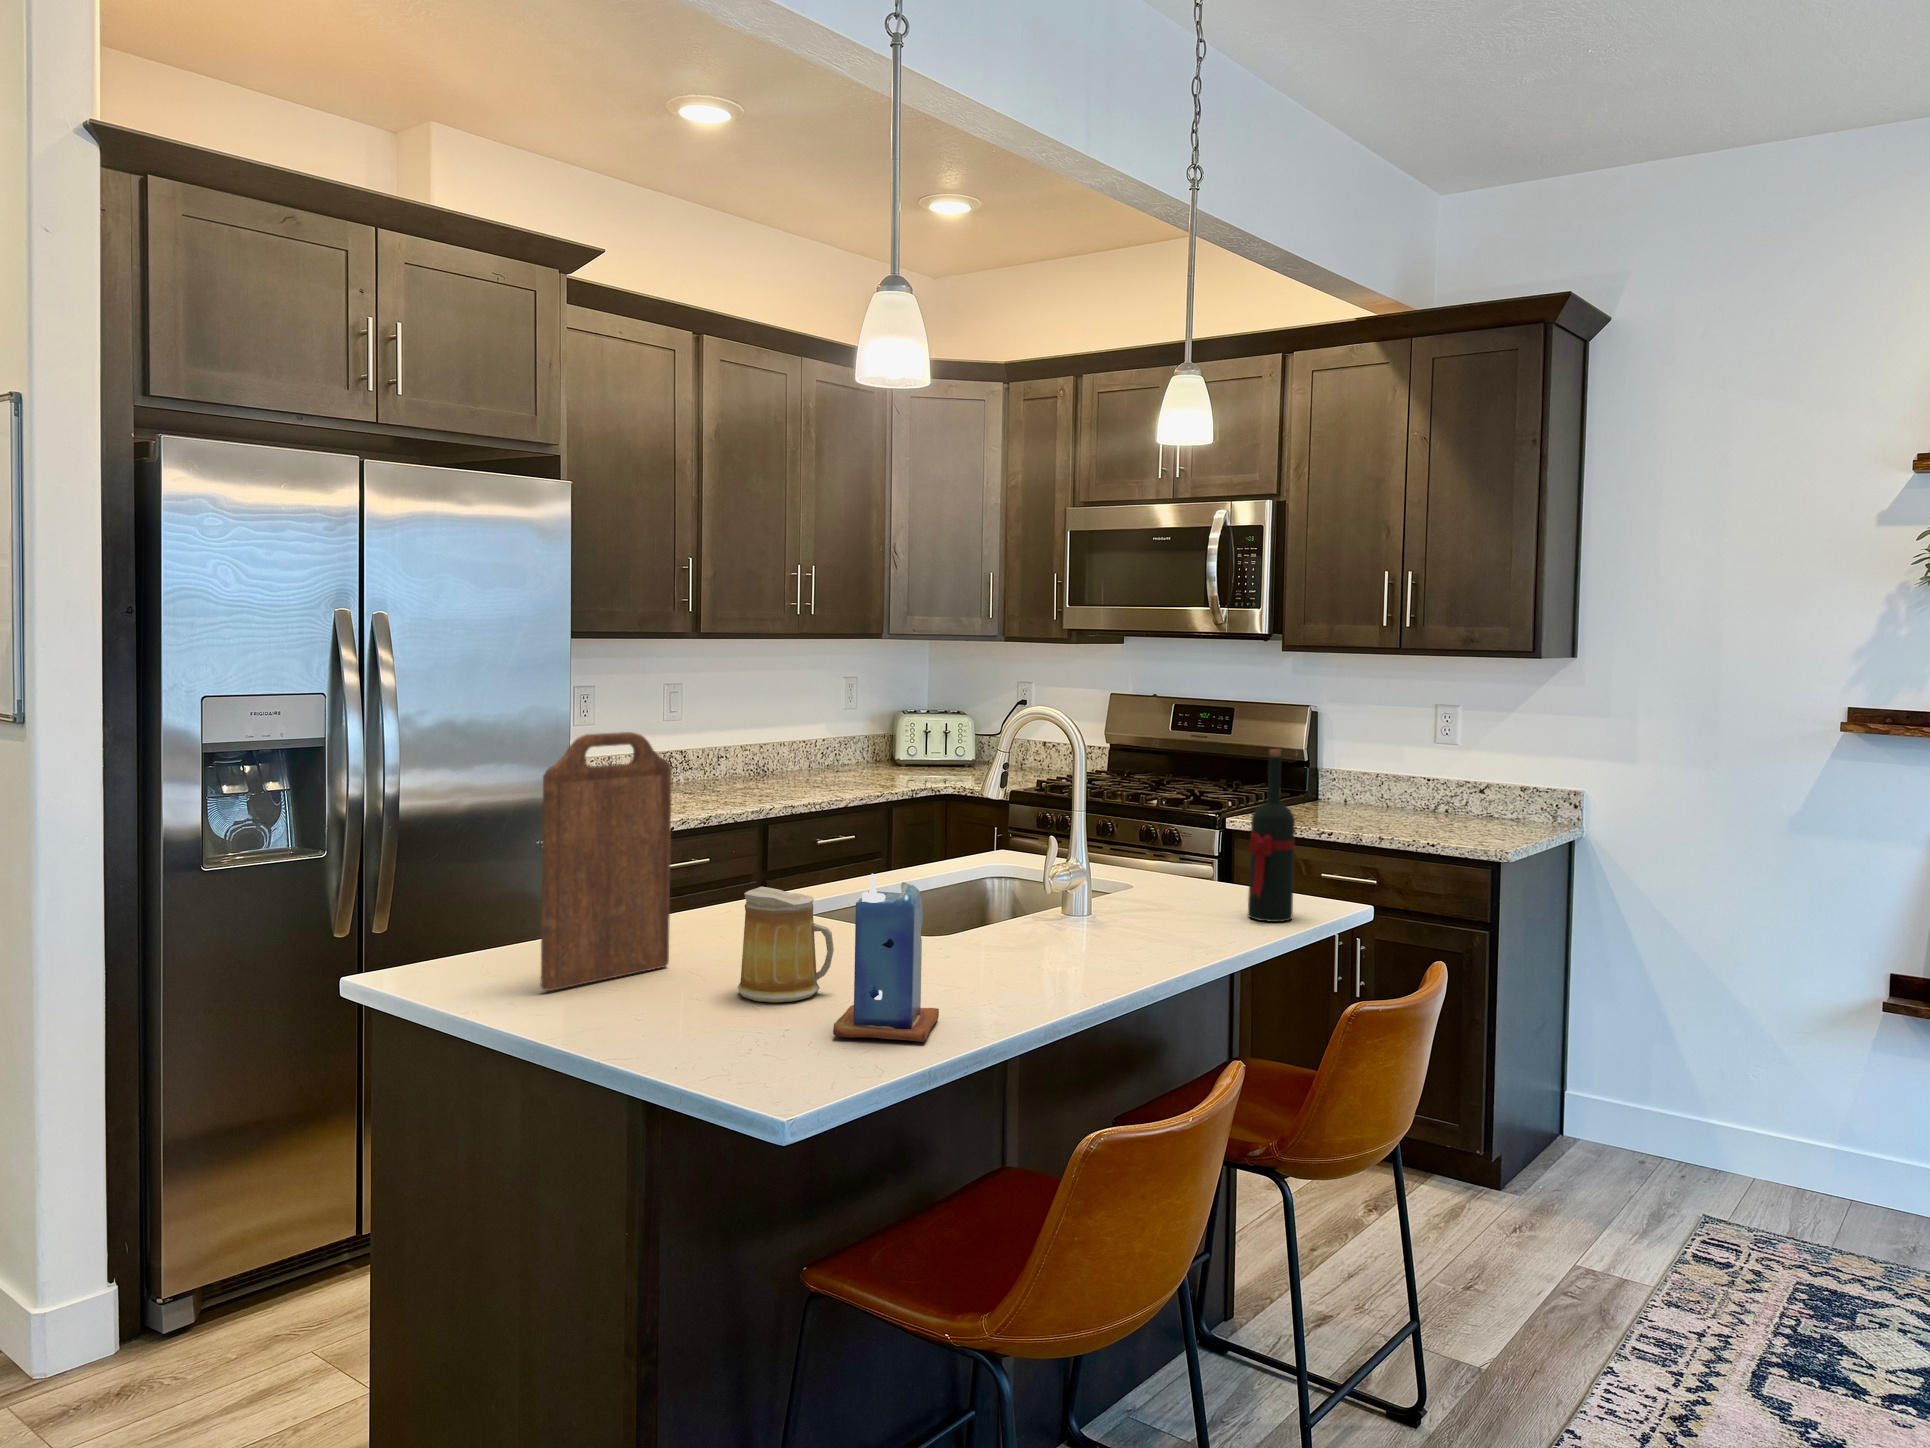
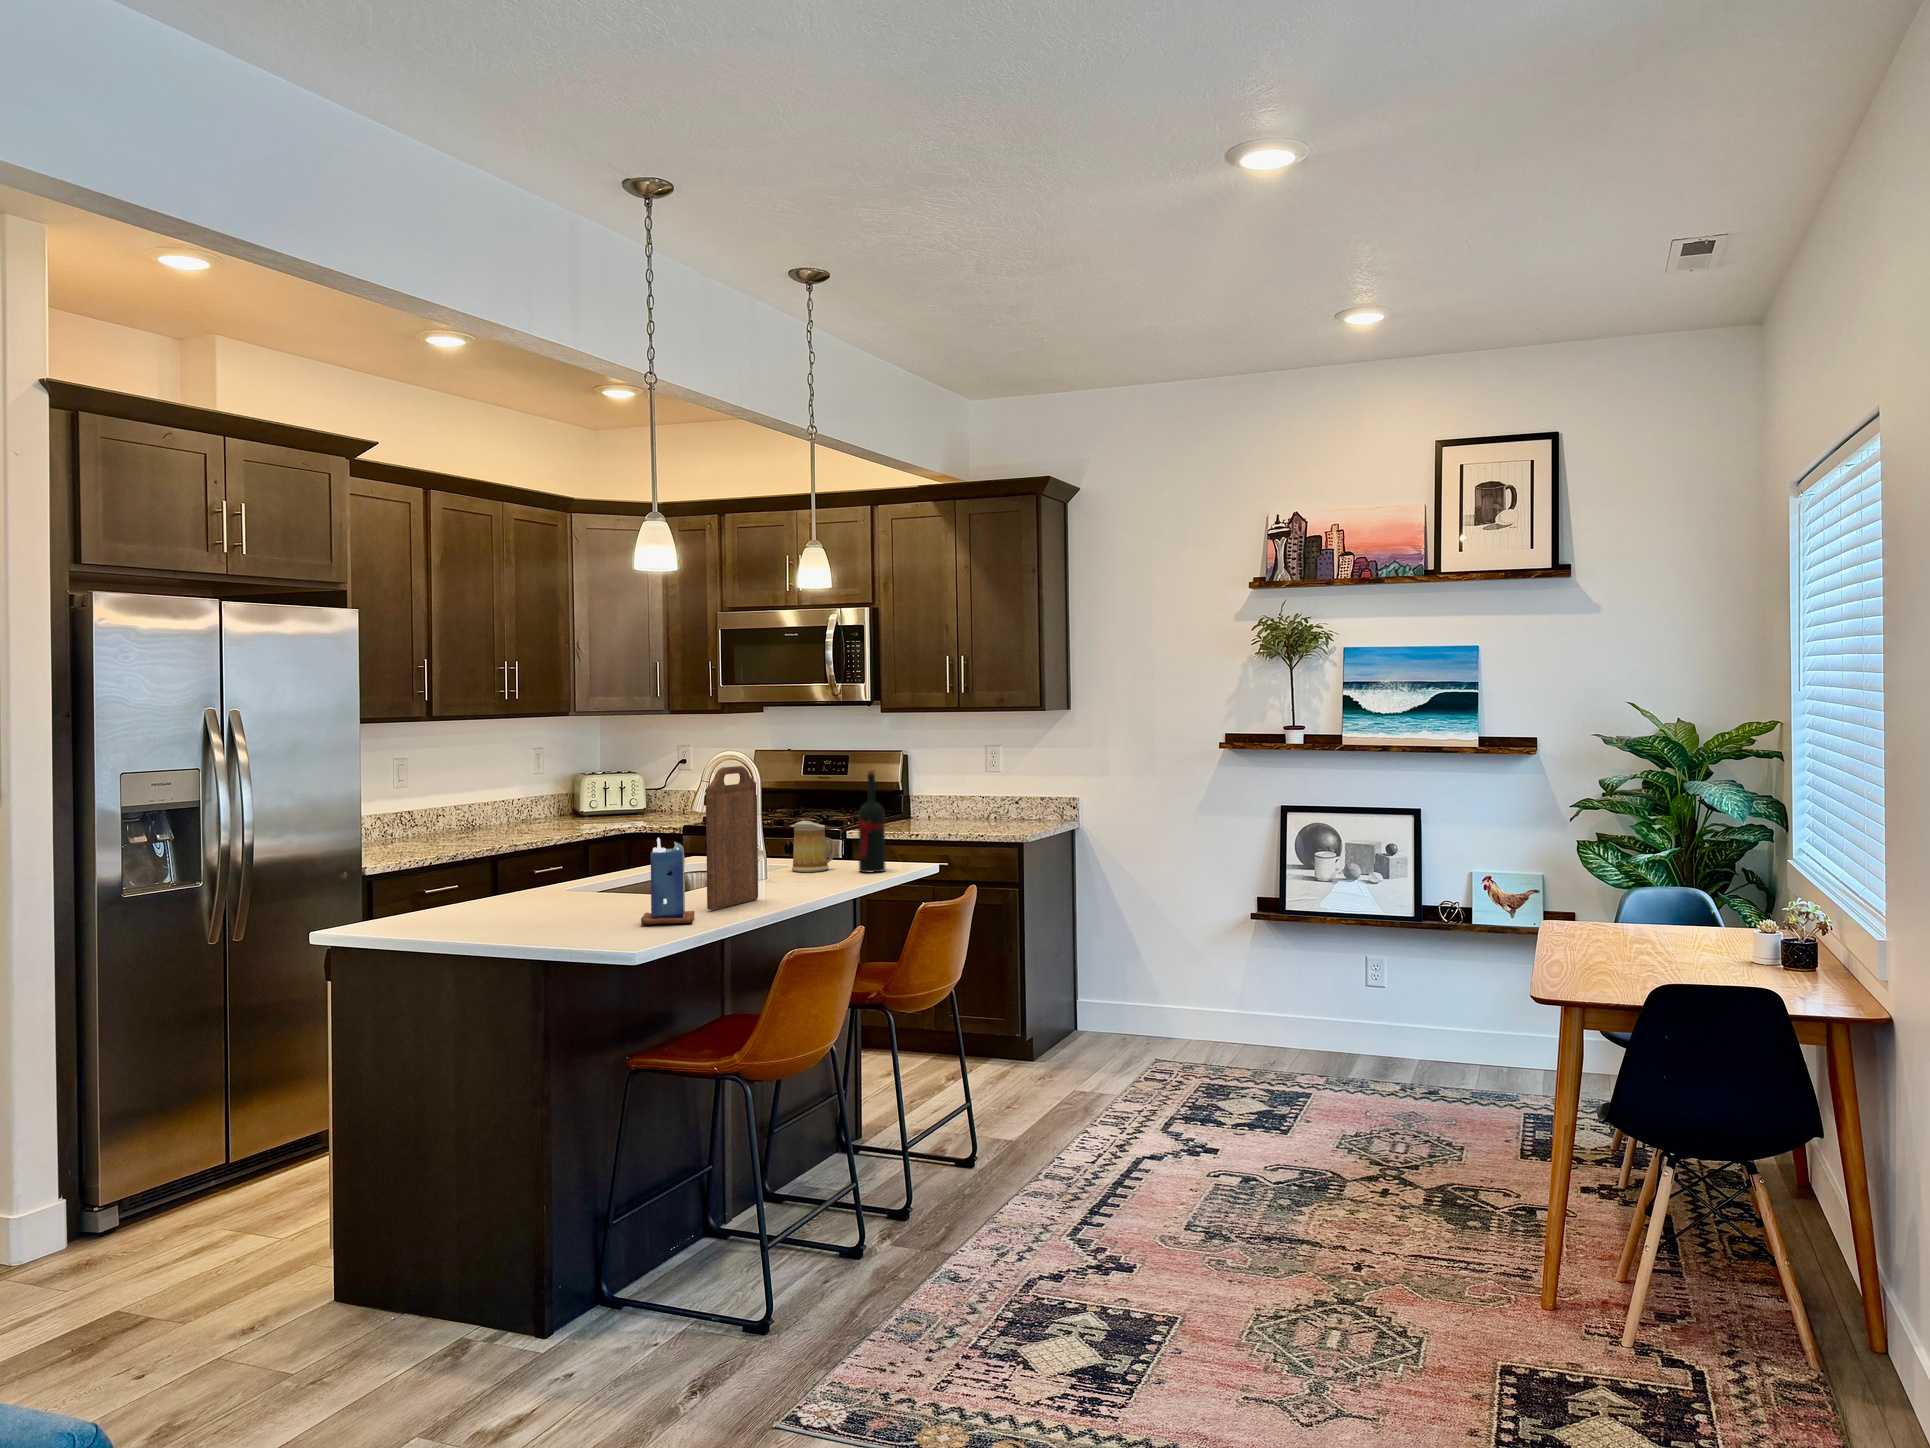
cutting board: present [541,732,672,991] -> present [706,766,758,910]
mug: present [737,887,834,1002] -> present [792,821,835,872]

